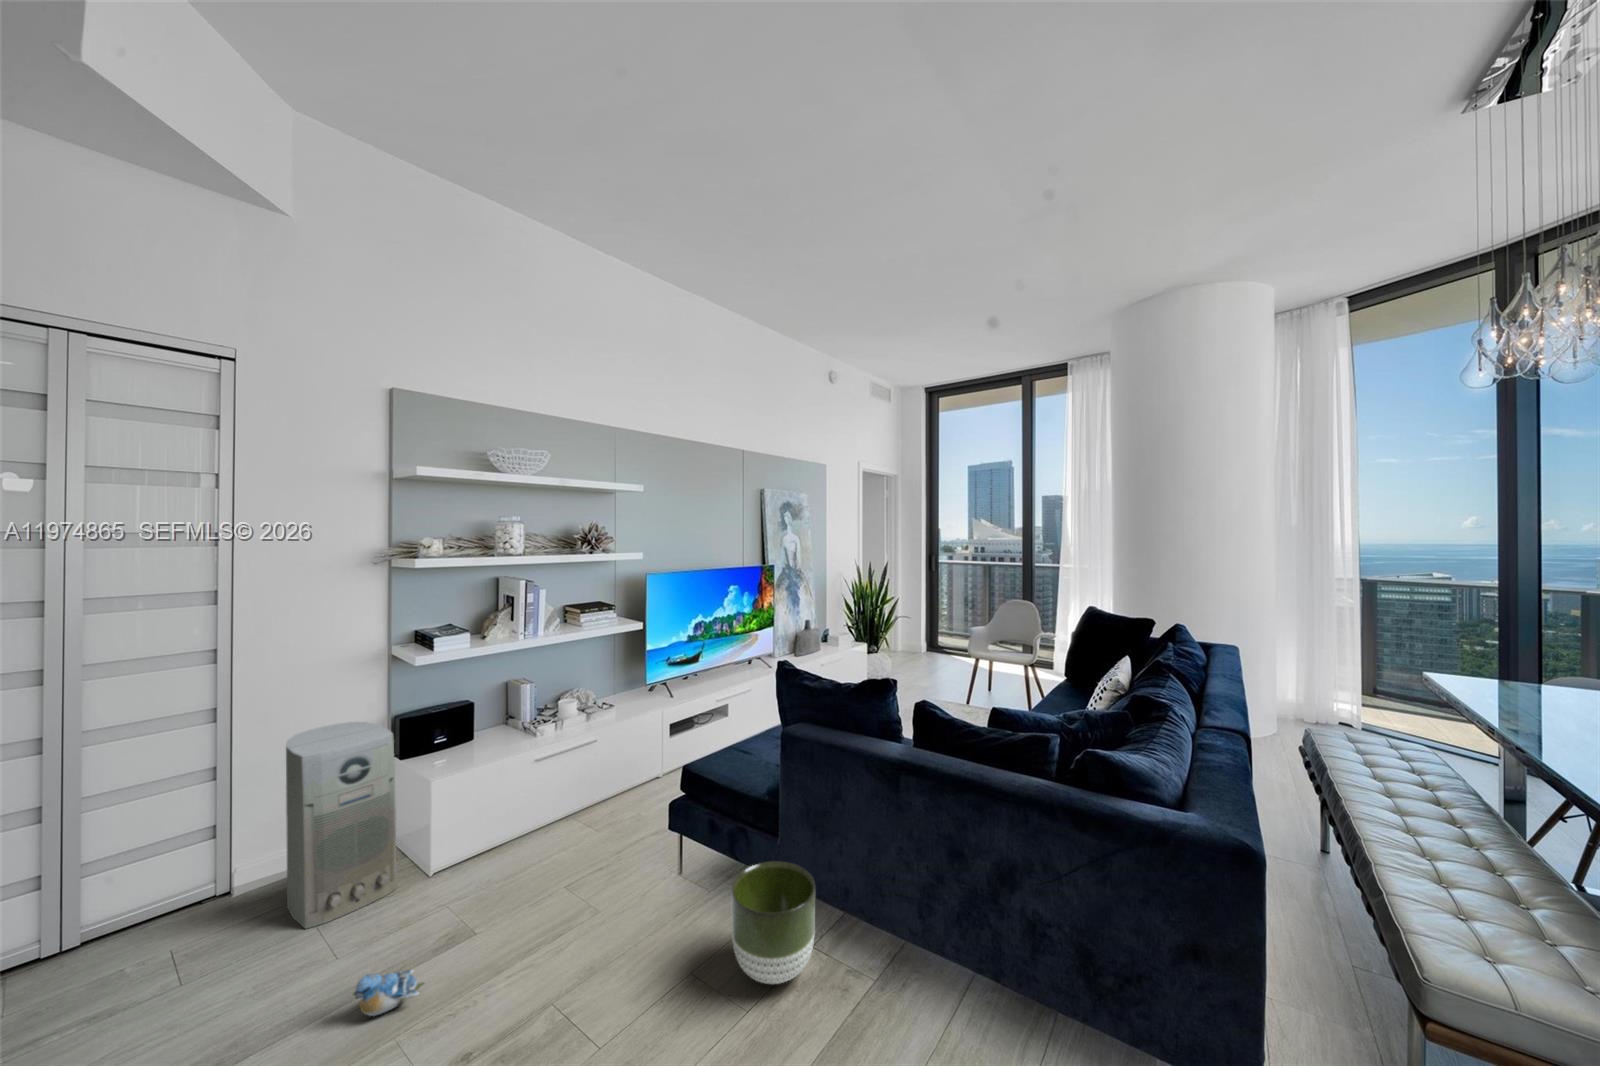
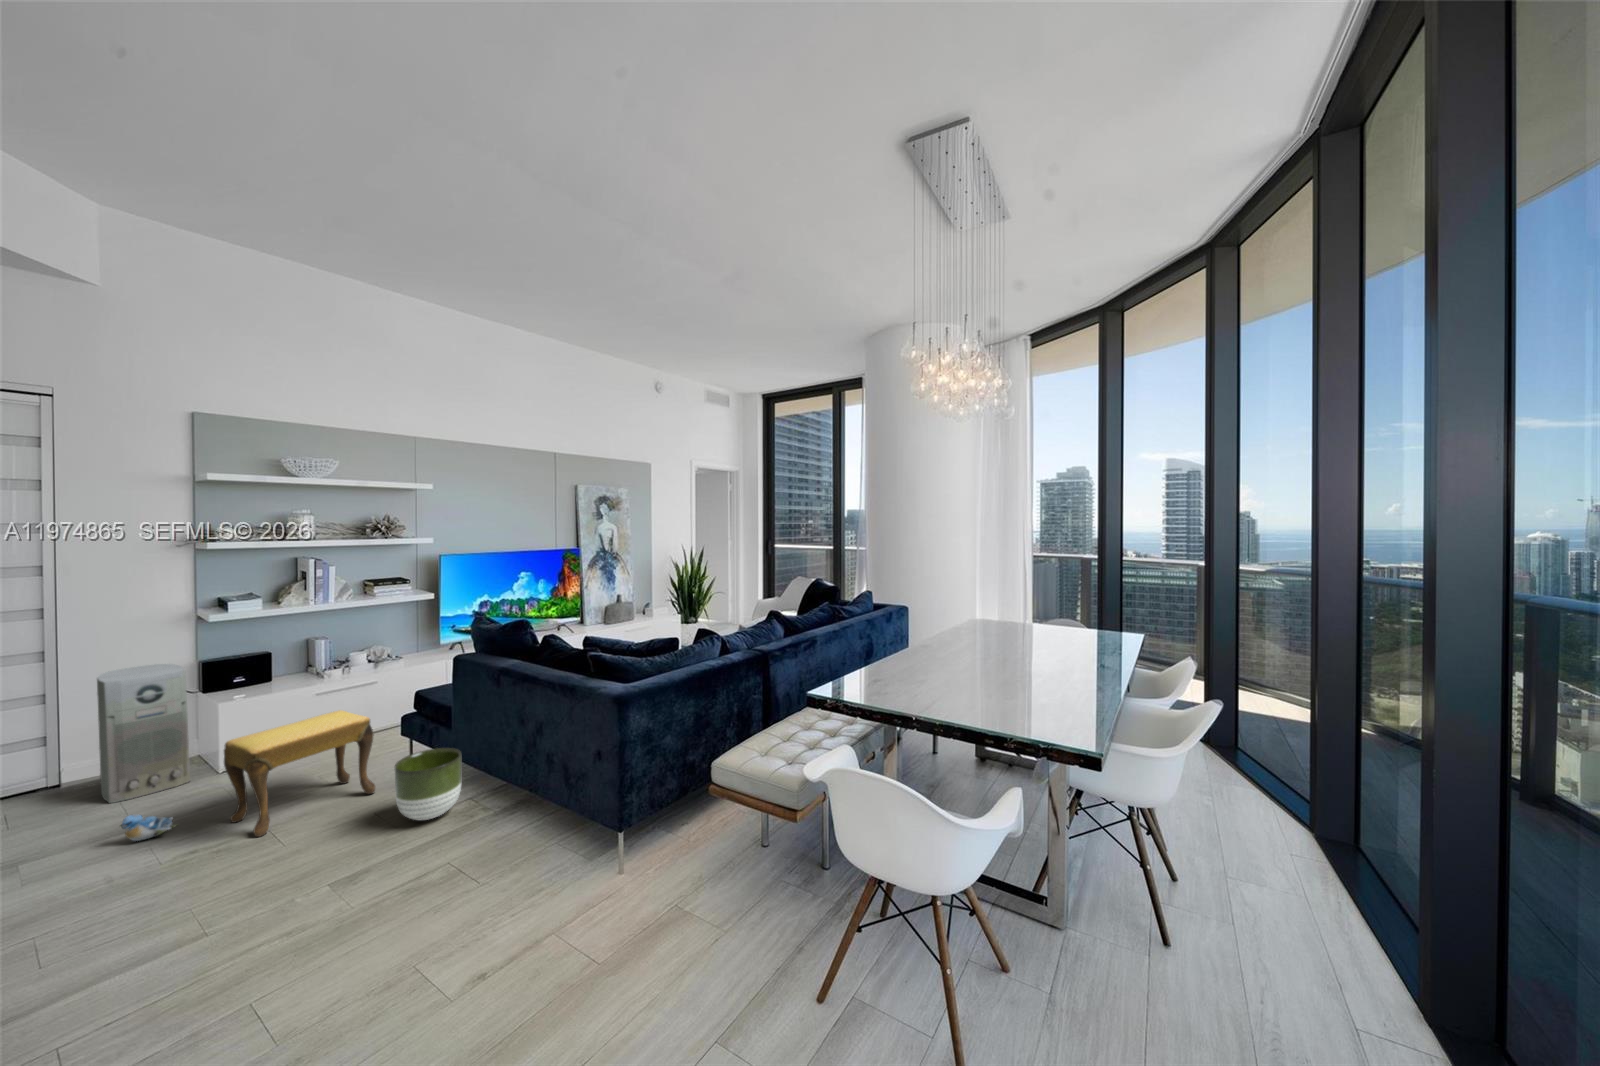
footstool: none [485,795,663,1013] -> present [224,710,375,837]

